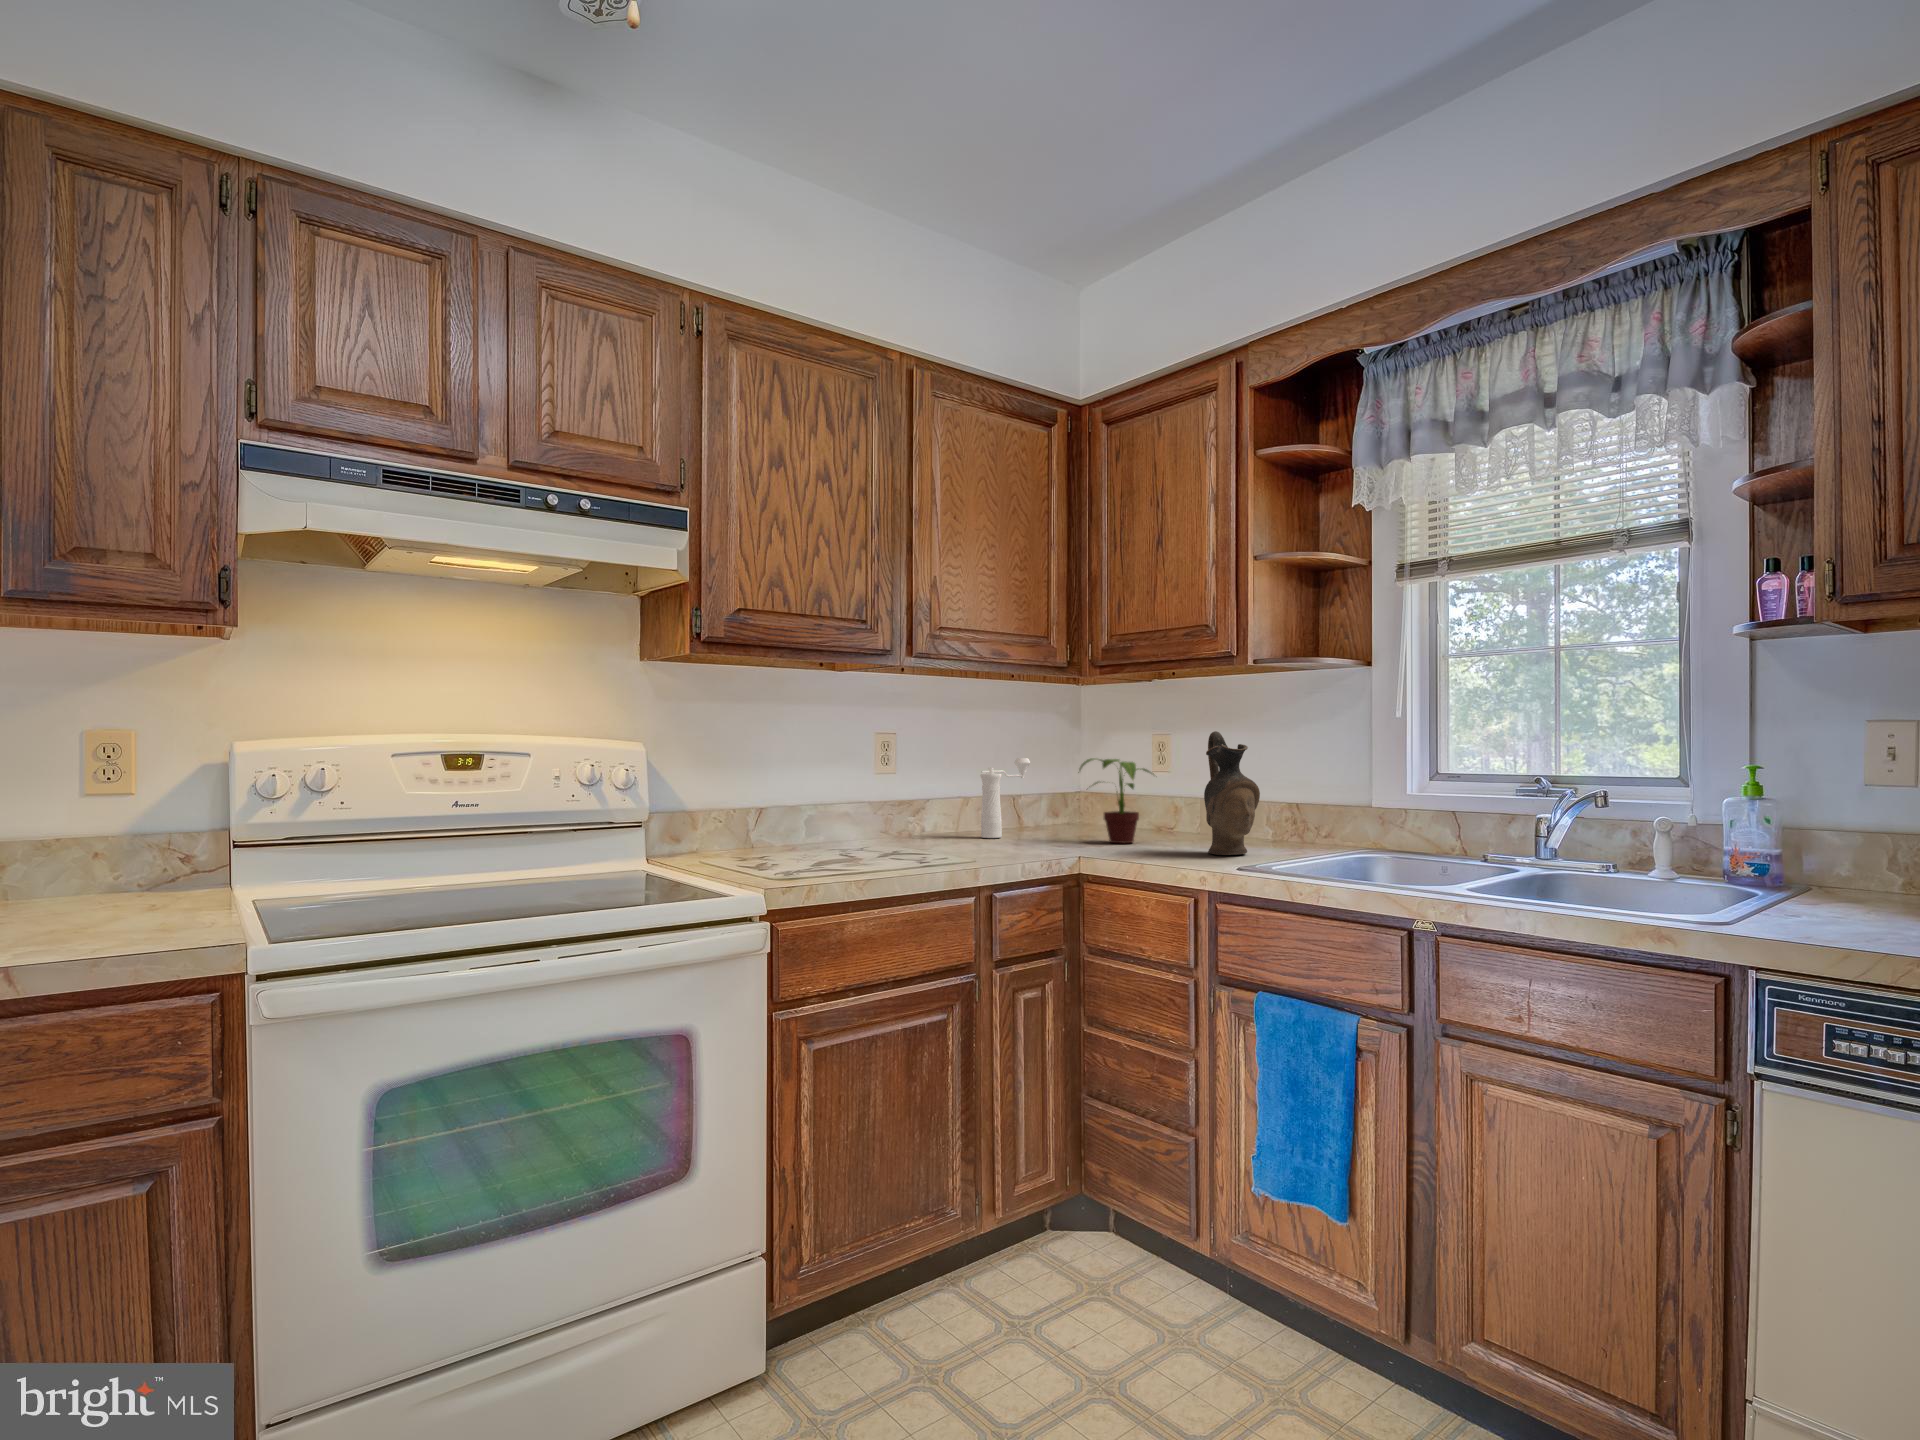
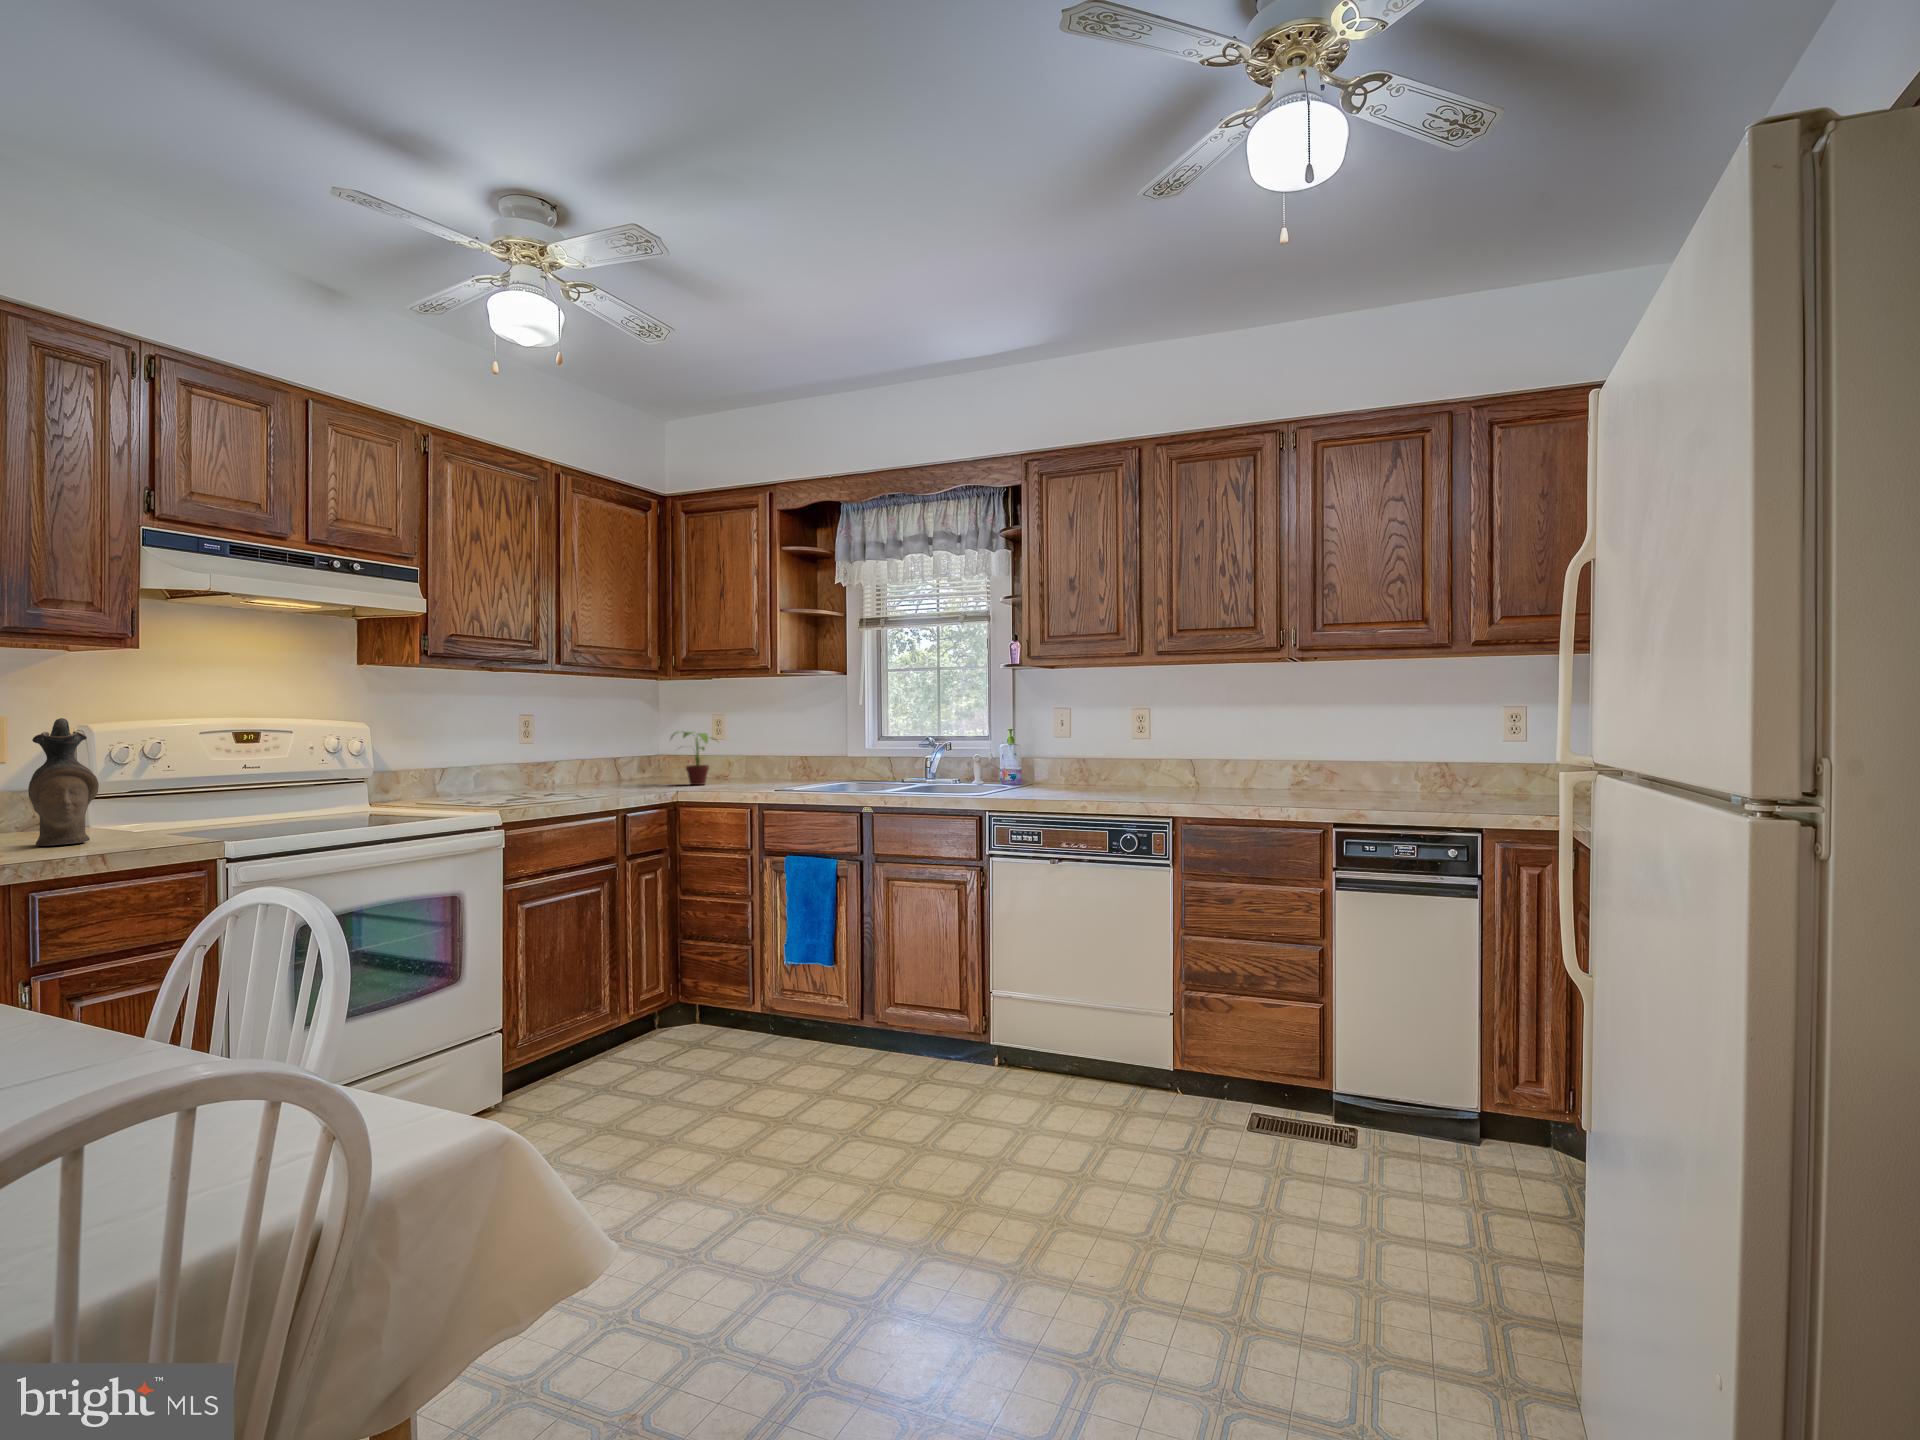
ceramic pitcher: present [1204,731,1260,855] -> present [28,718,99,846]
pepper mill: present [980,758,1030,838] -> none [599,732,632,786]

